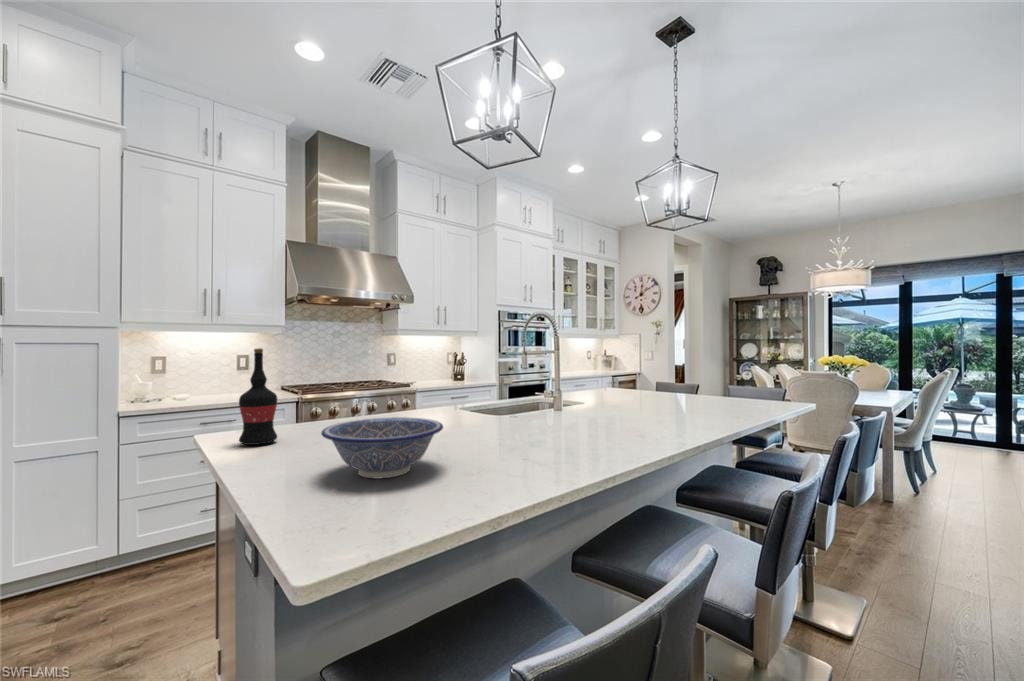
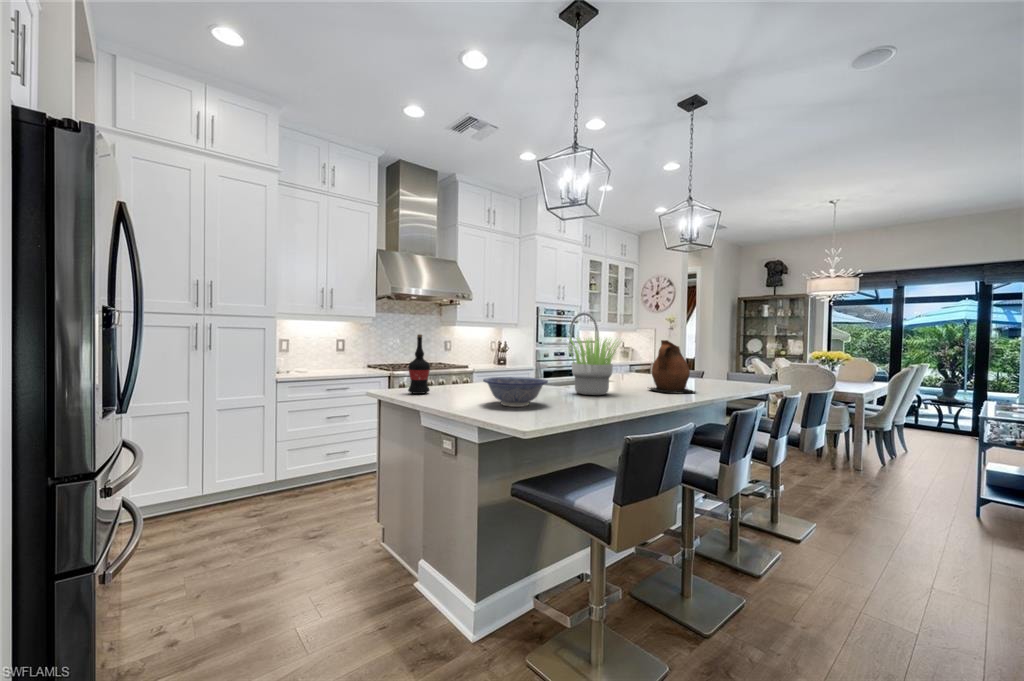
potted plant: none [483,345,588,440] -> present [569,338,619,395]
ceramic pitcher: none [623,349,699,429] -> present [649,340,696,393]

